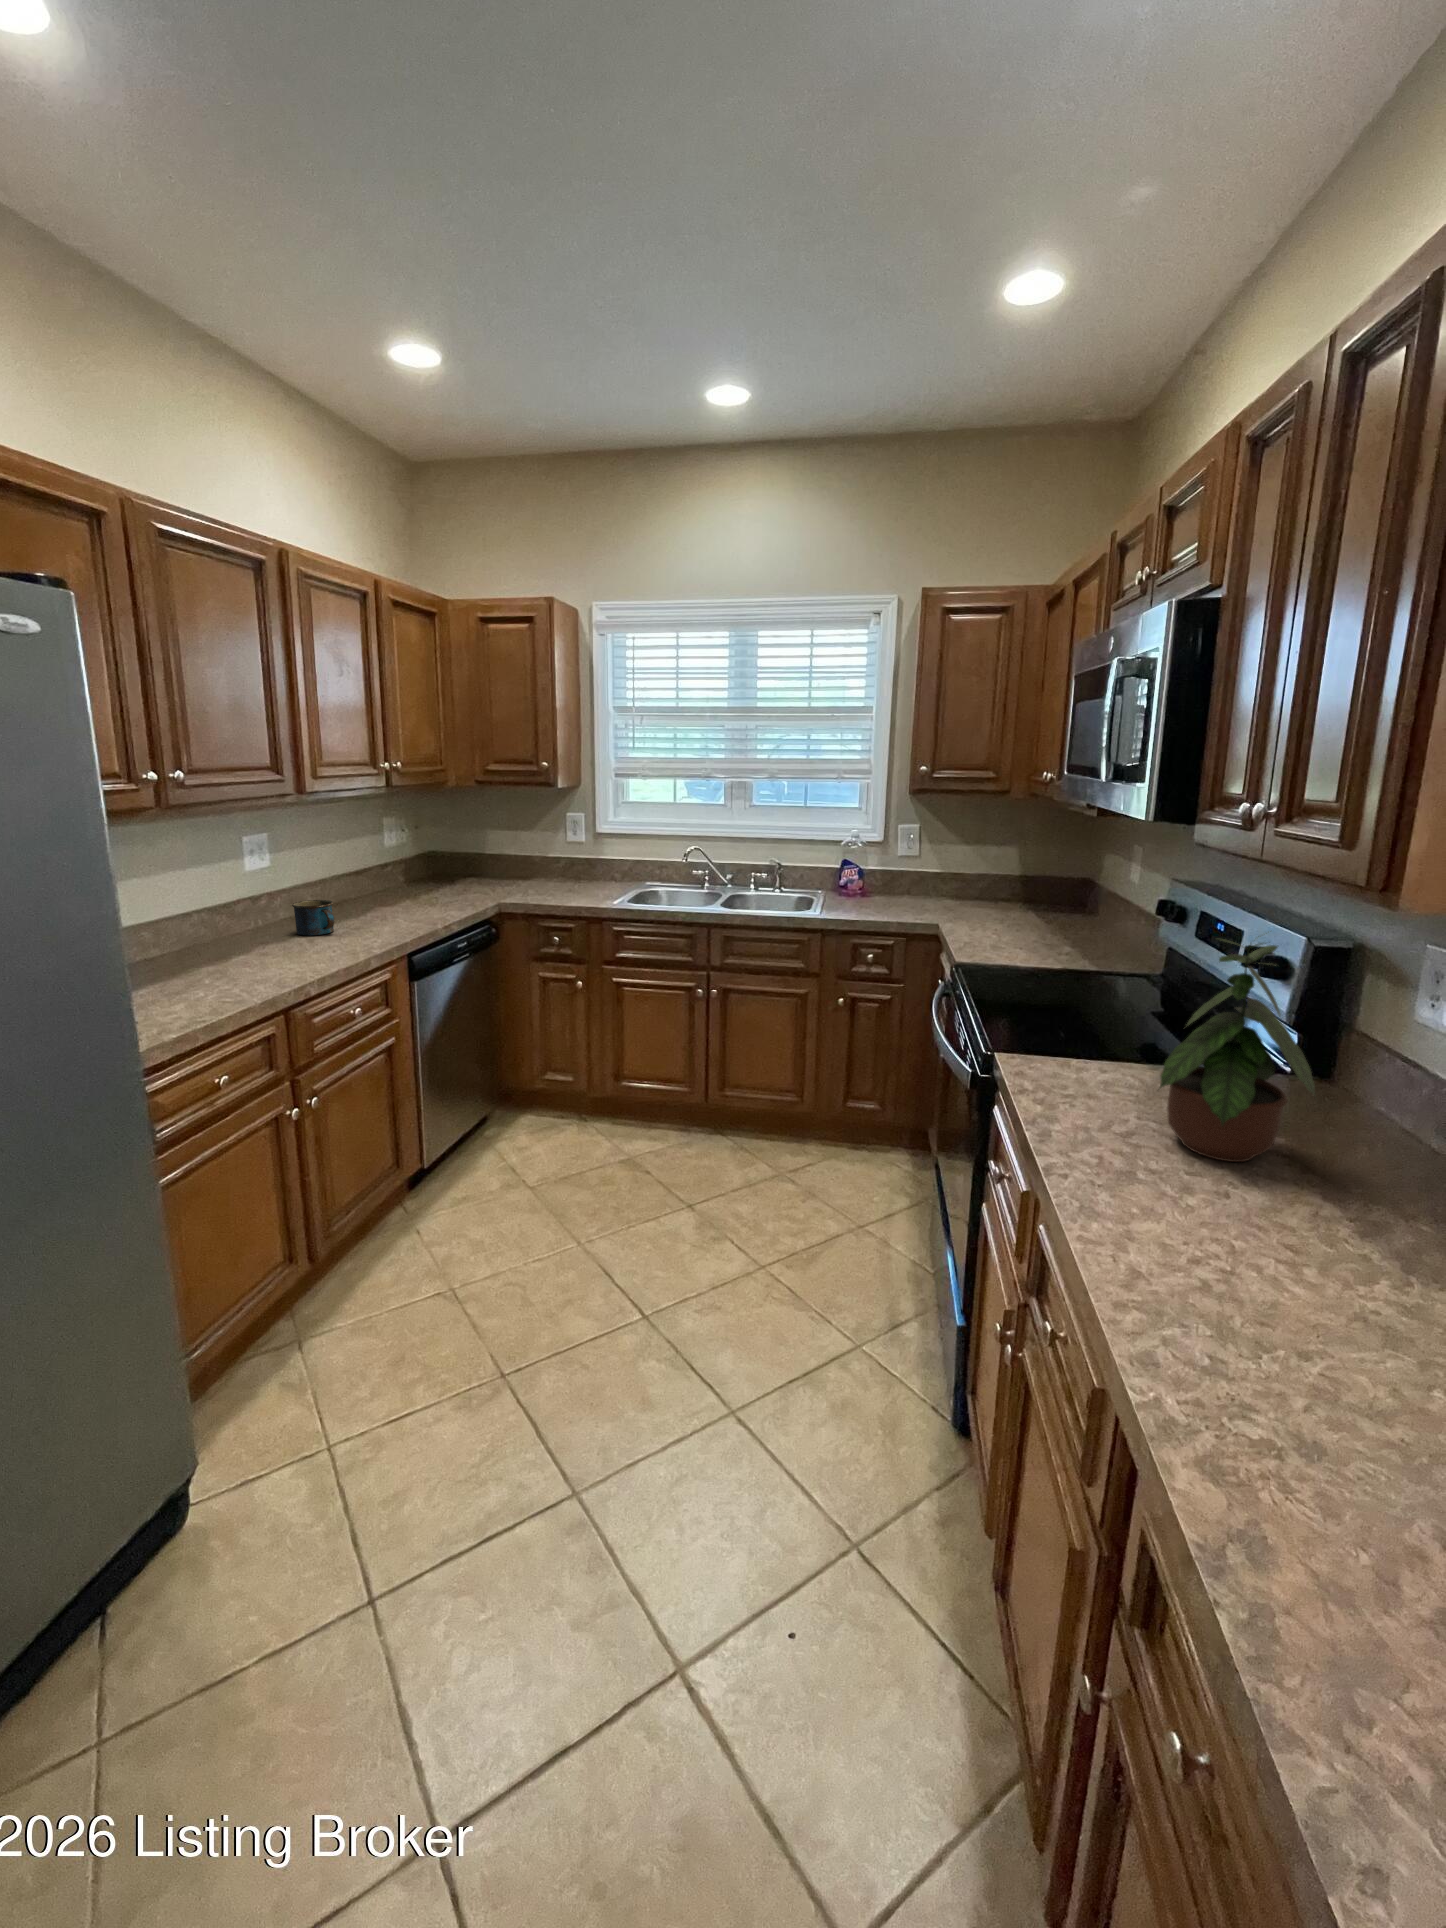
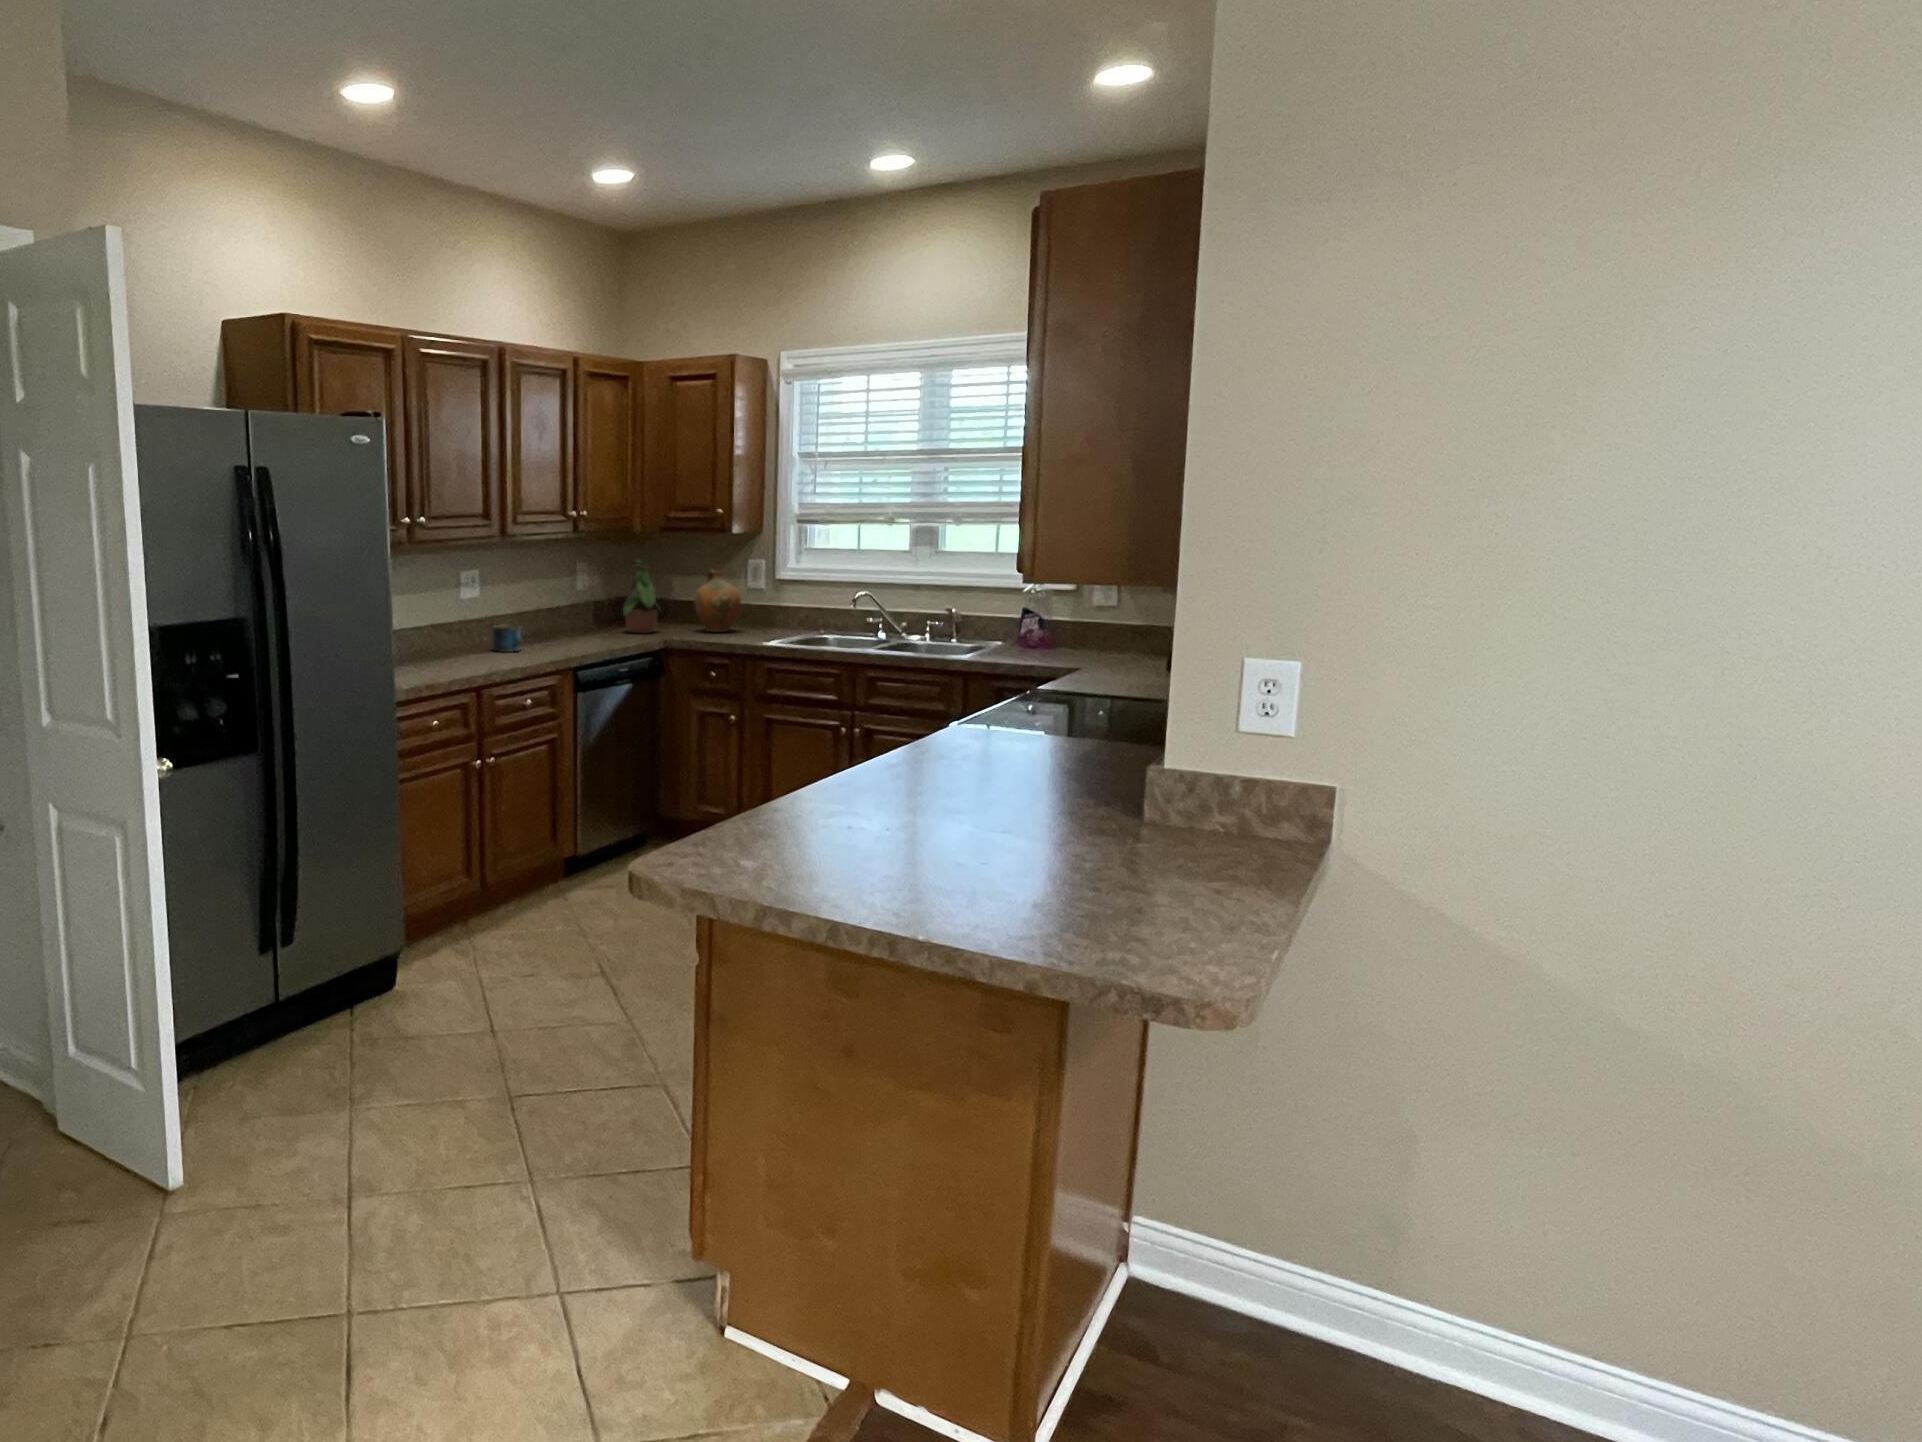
ceramic jug: none [515,820,564,888] -> present [695,566,741,632]
potted plant: present [1160,938,1315,1162] -> present [623,558,657,633]

